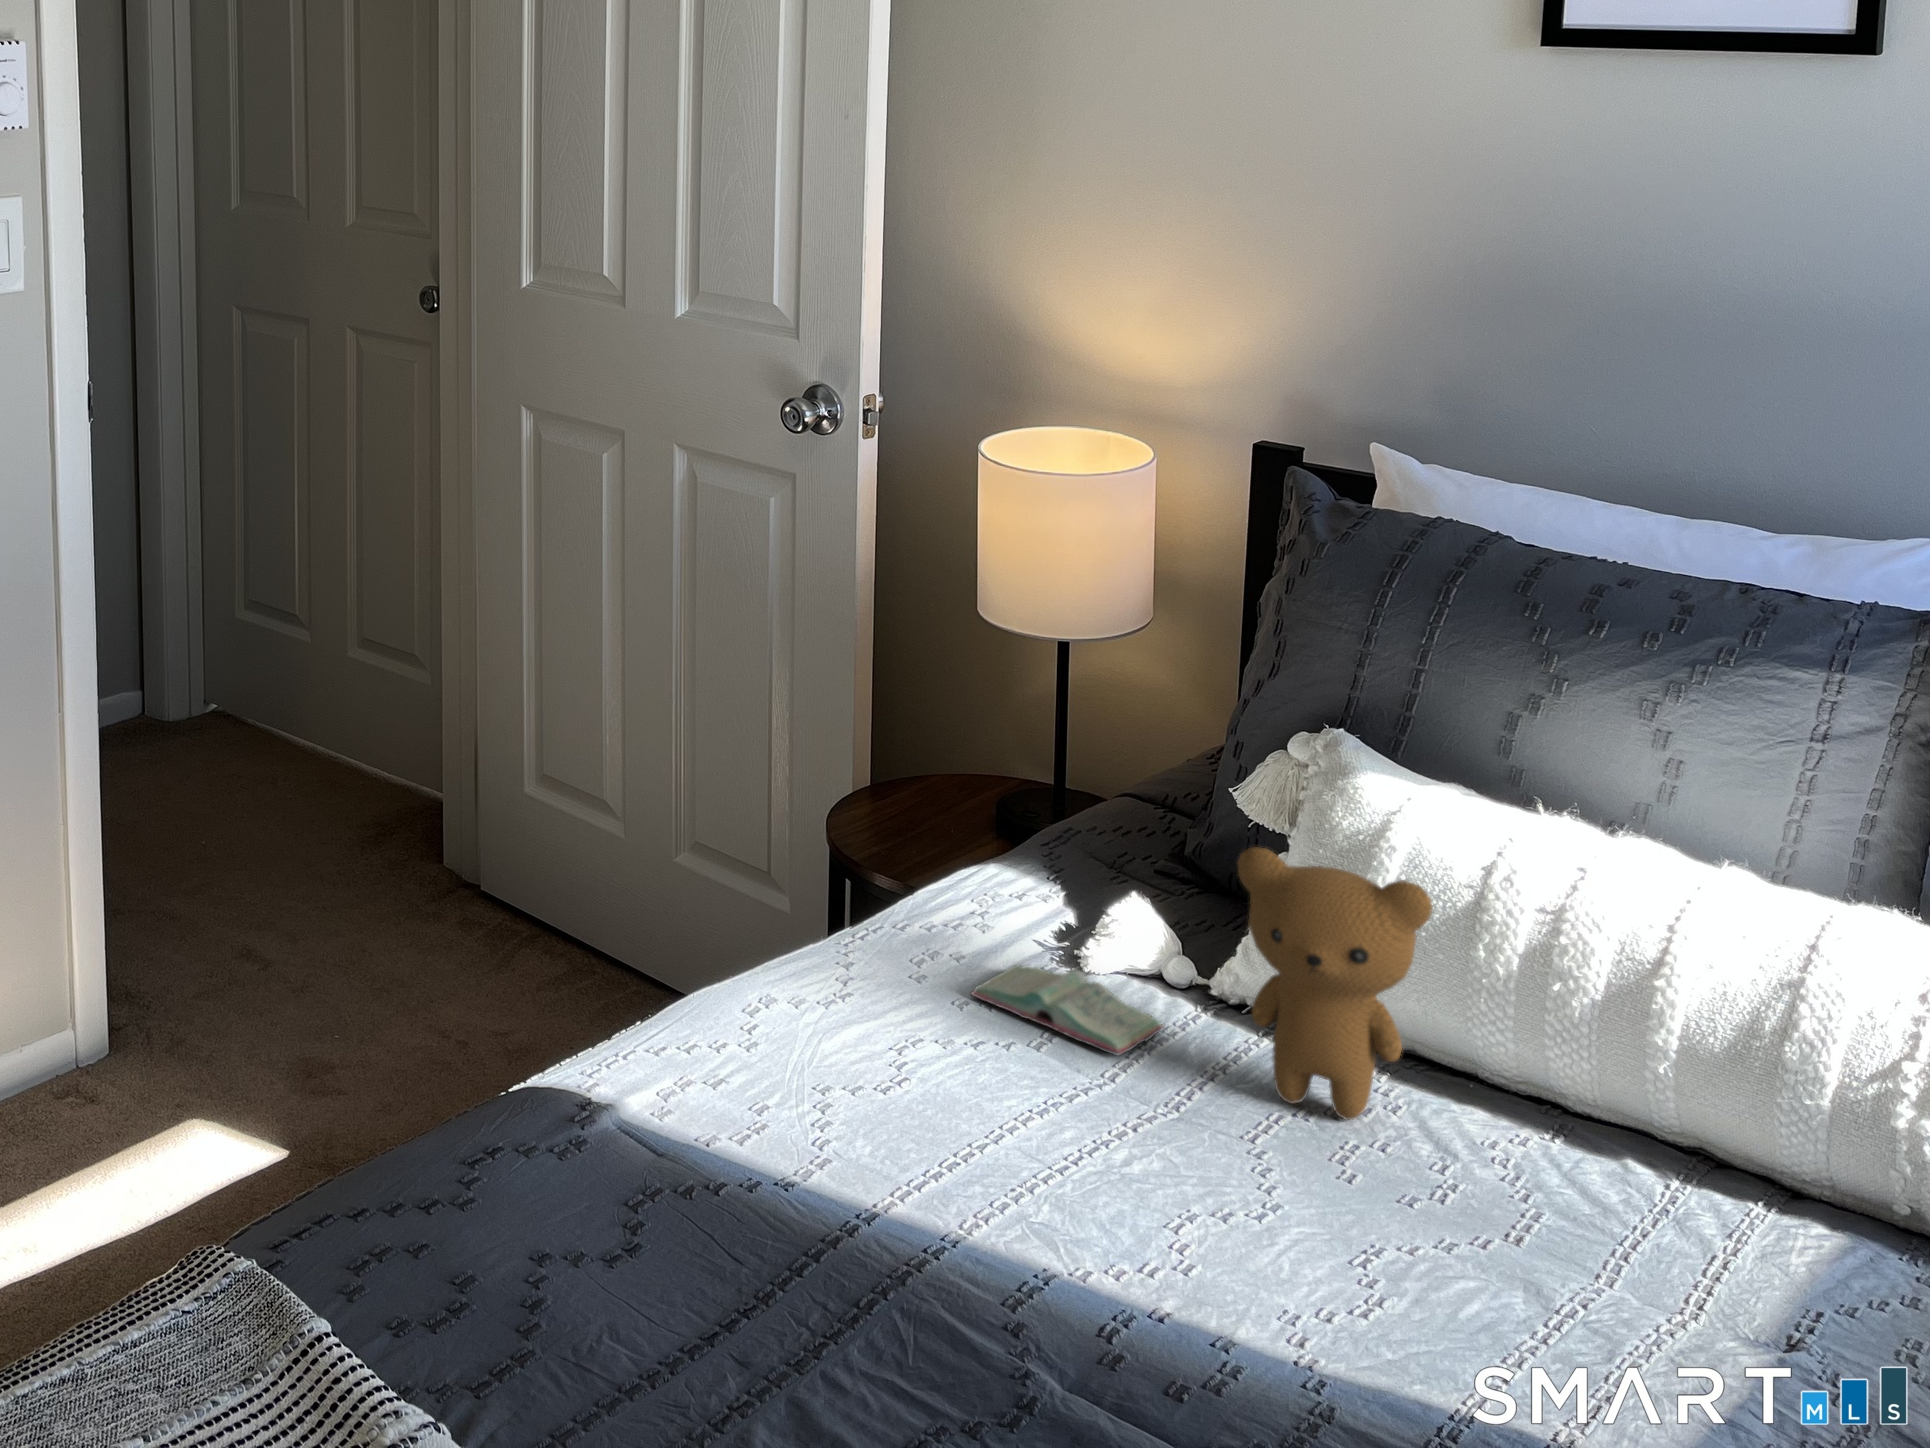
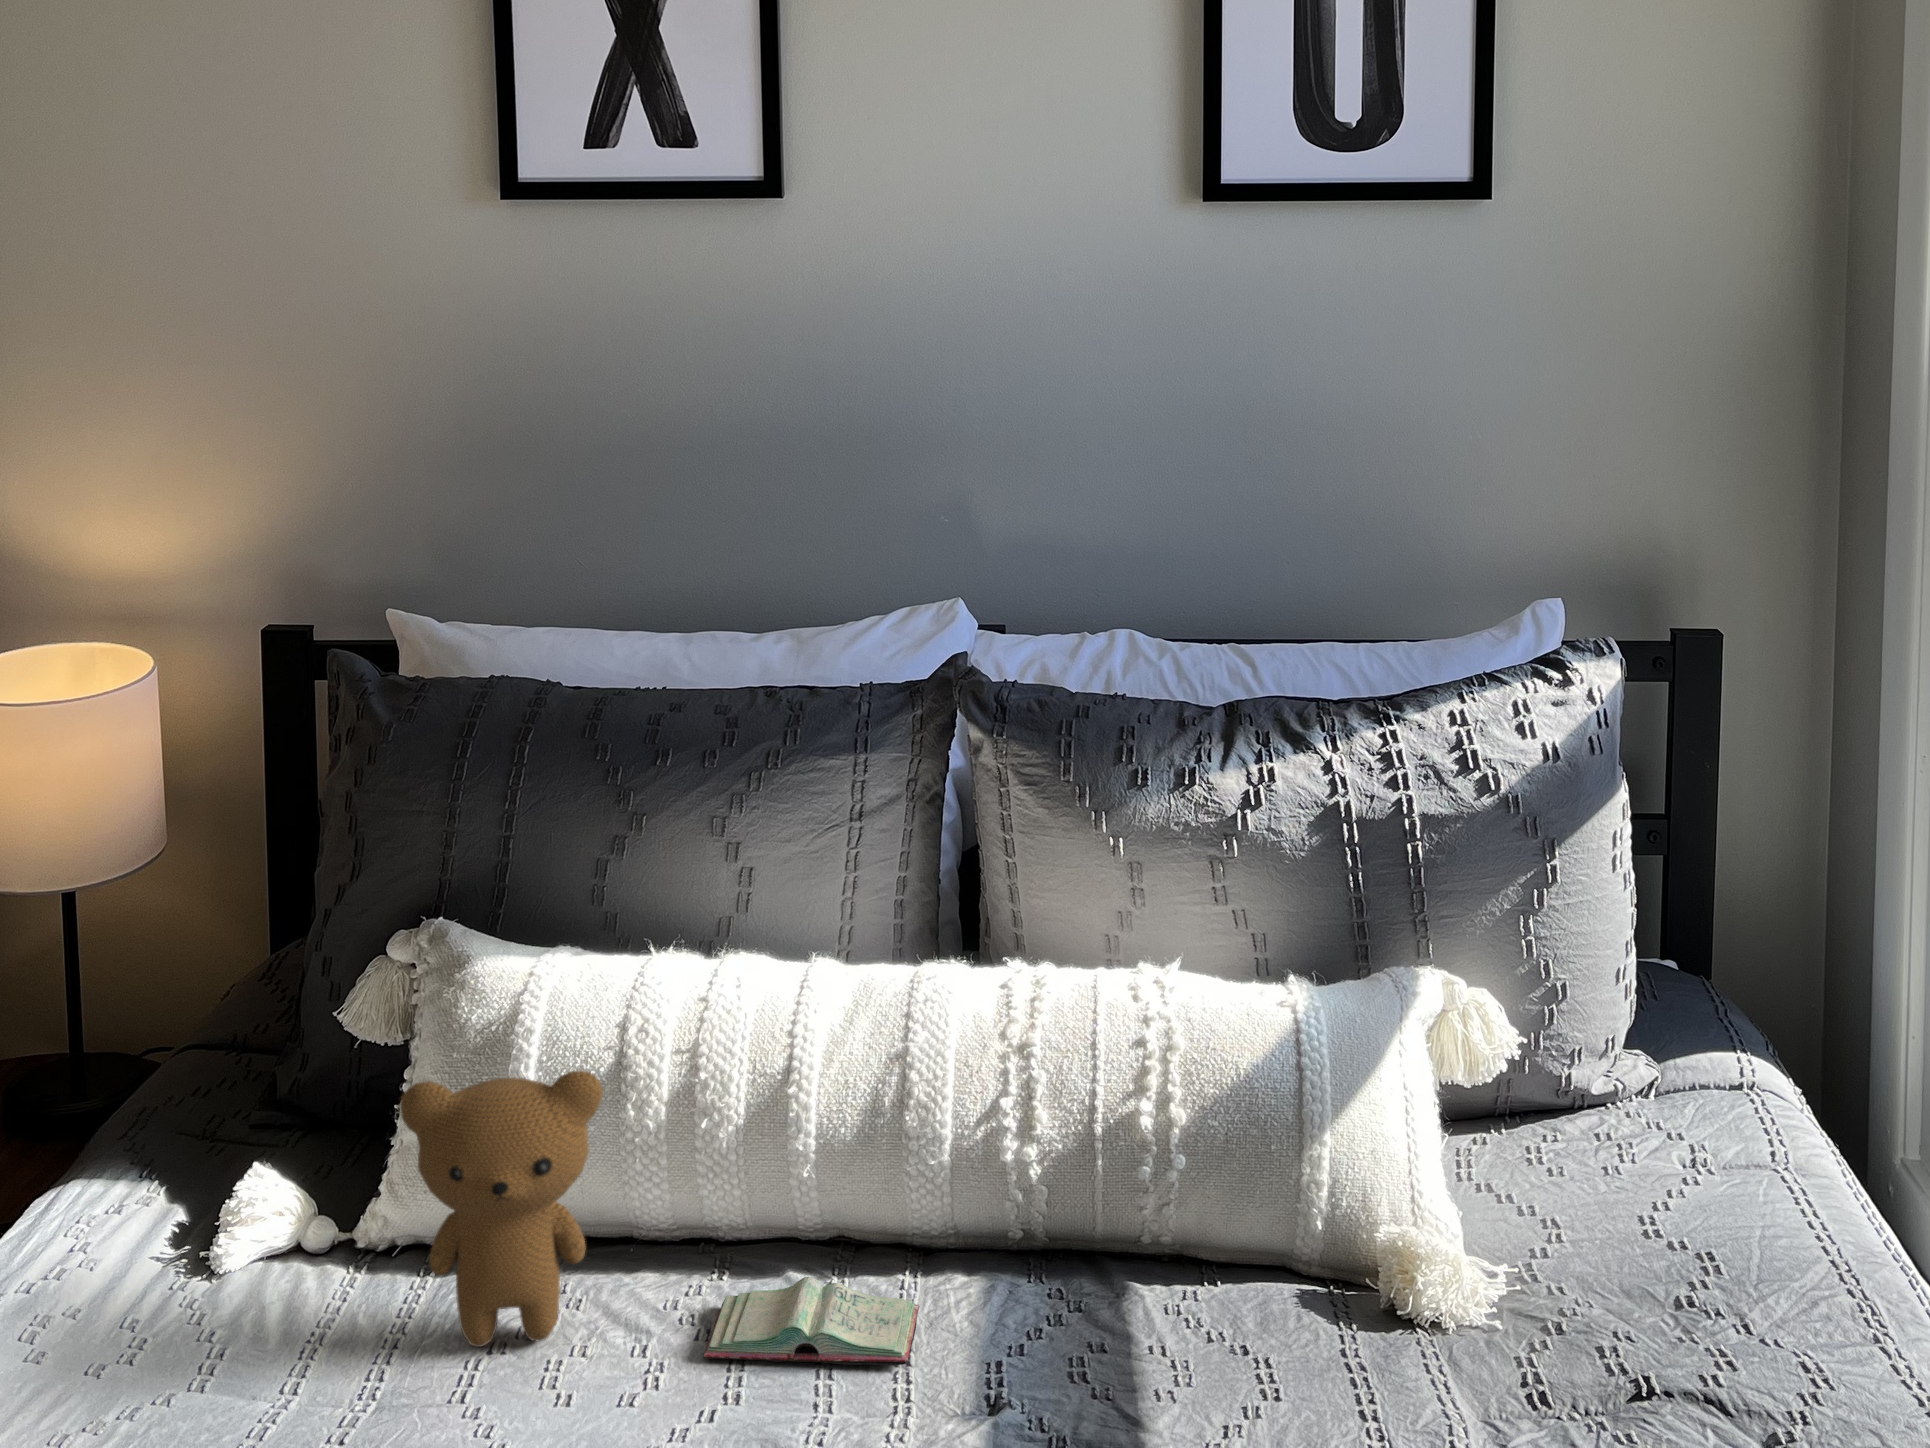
book: present [971,965,1164,1055] -> present [704,1277,920,1365]

